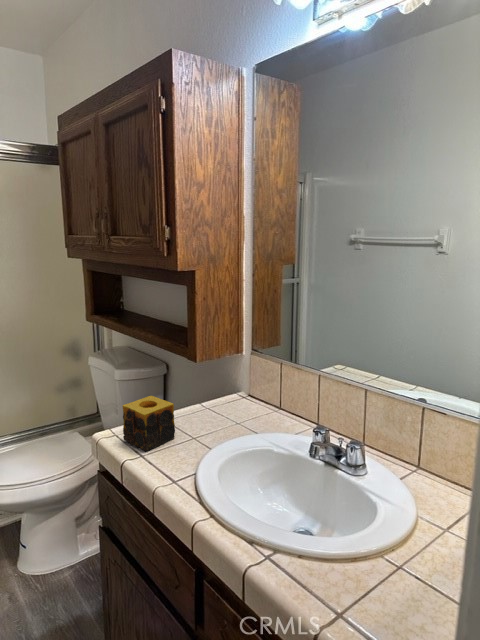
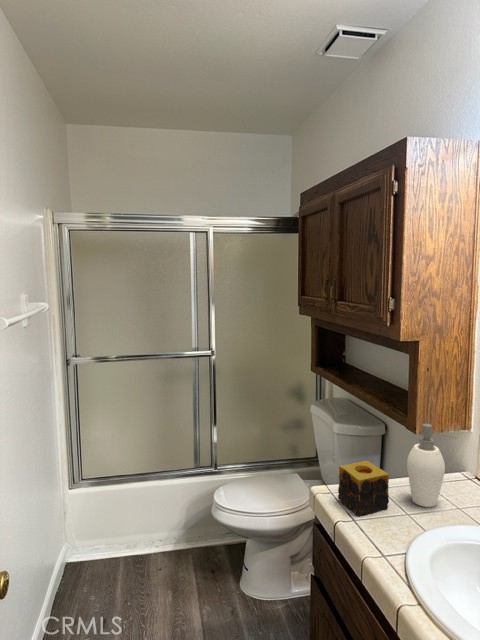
soap dispenser: none [190,349,234,429] -> present [407,424,456,507]

